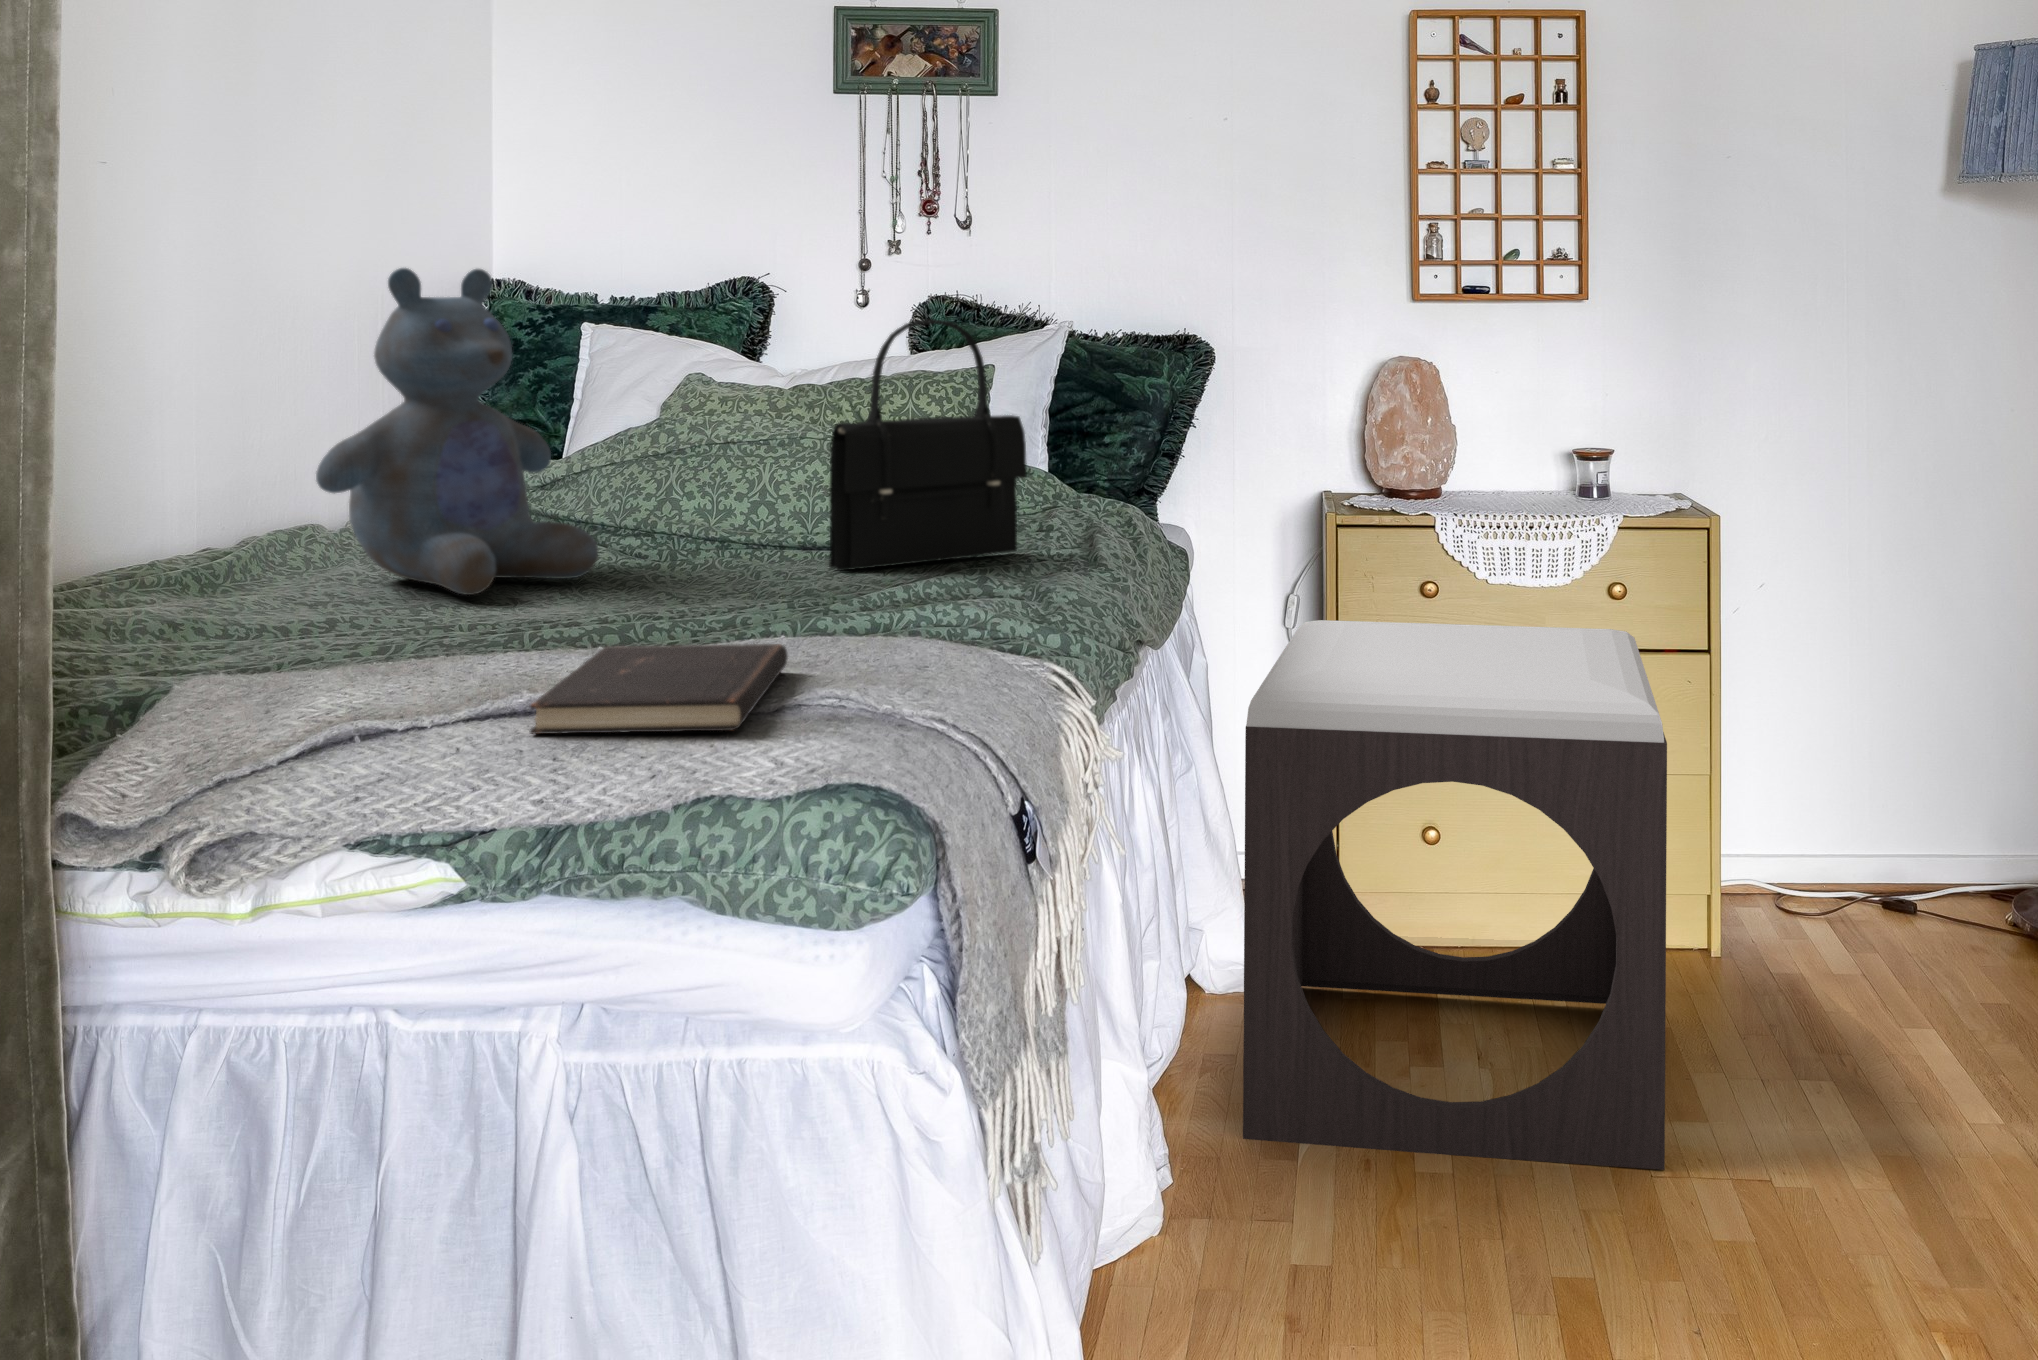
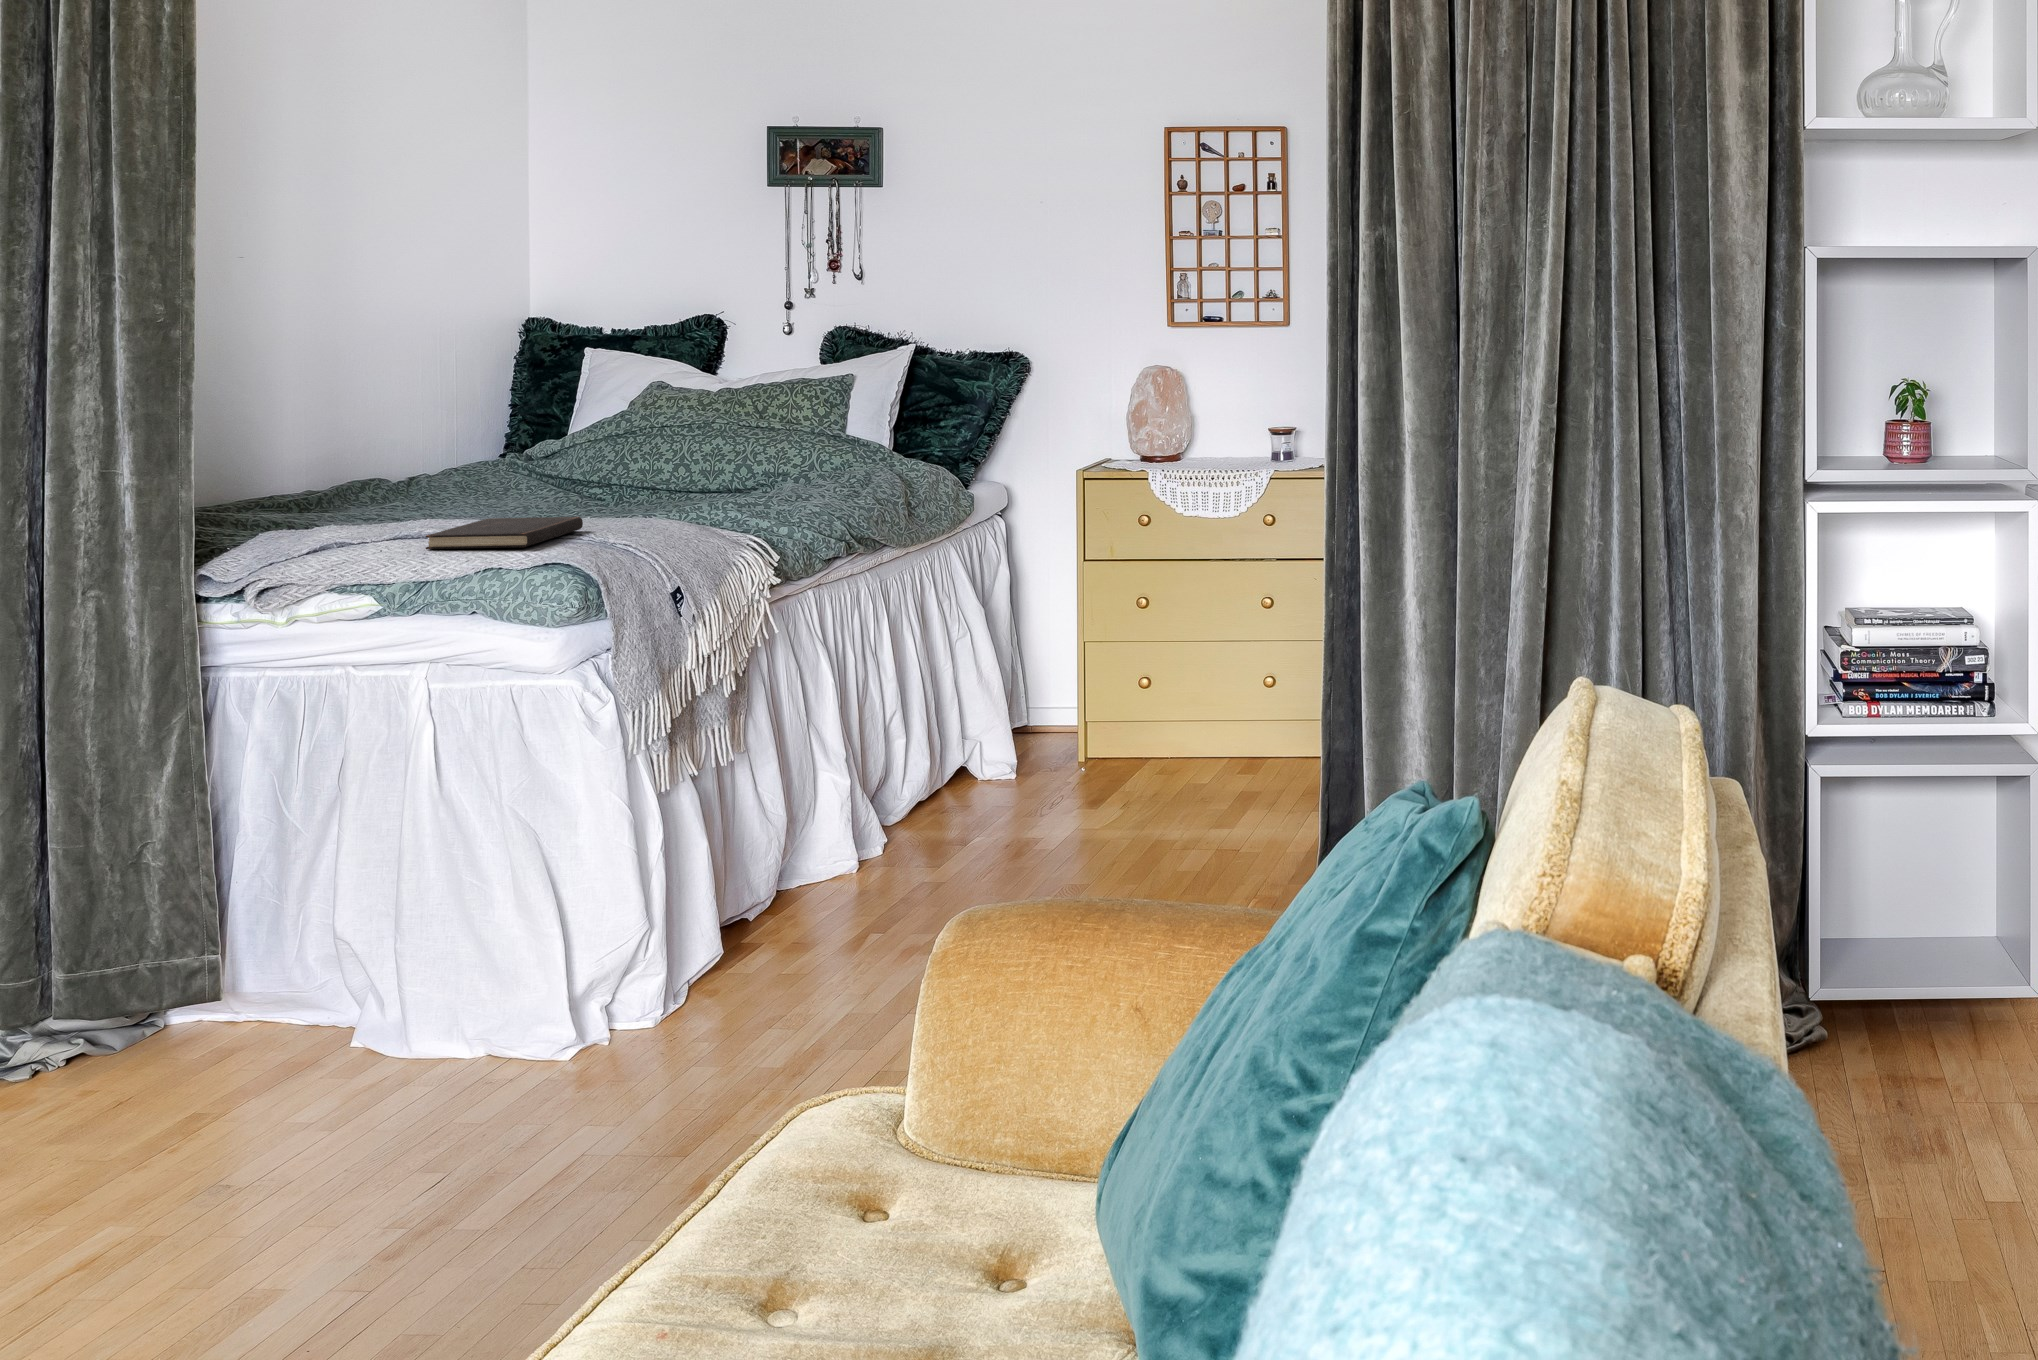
stuffed bear: present [316,268,599,595] -> none [357,323,526,503]
handbag: present [829,319,1027,571] -> none [672,348,804,494]
footstool: present [1243,620,1667,1170] -> none [947,534,1259,841]

